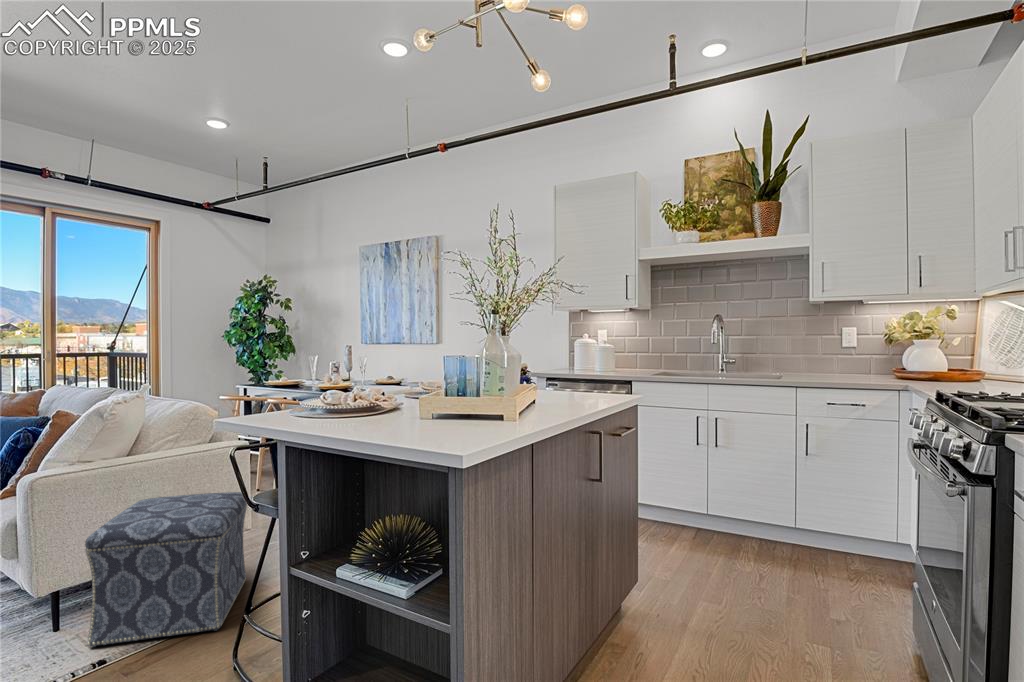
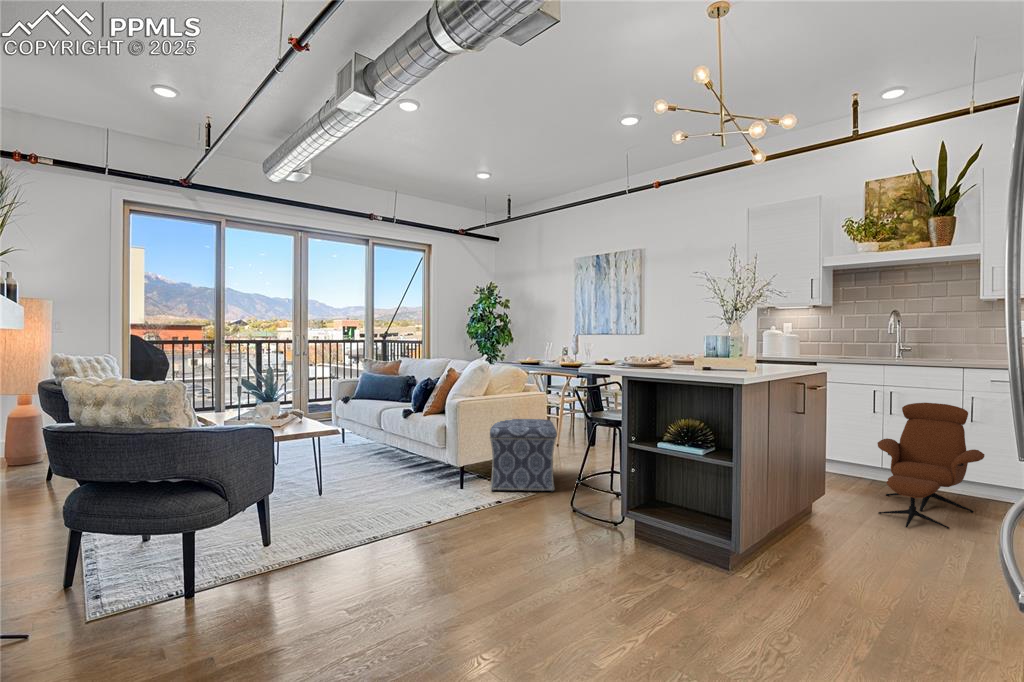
lounge chair: none [704,435,826,637] -> present [877,403,984,529]

